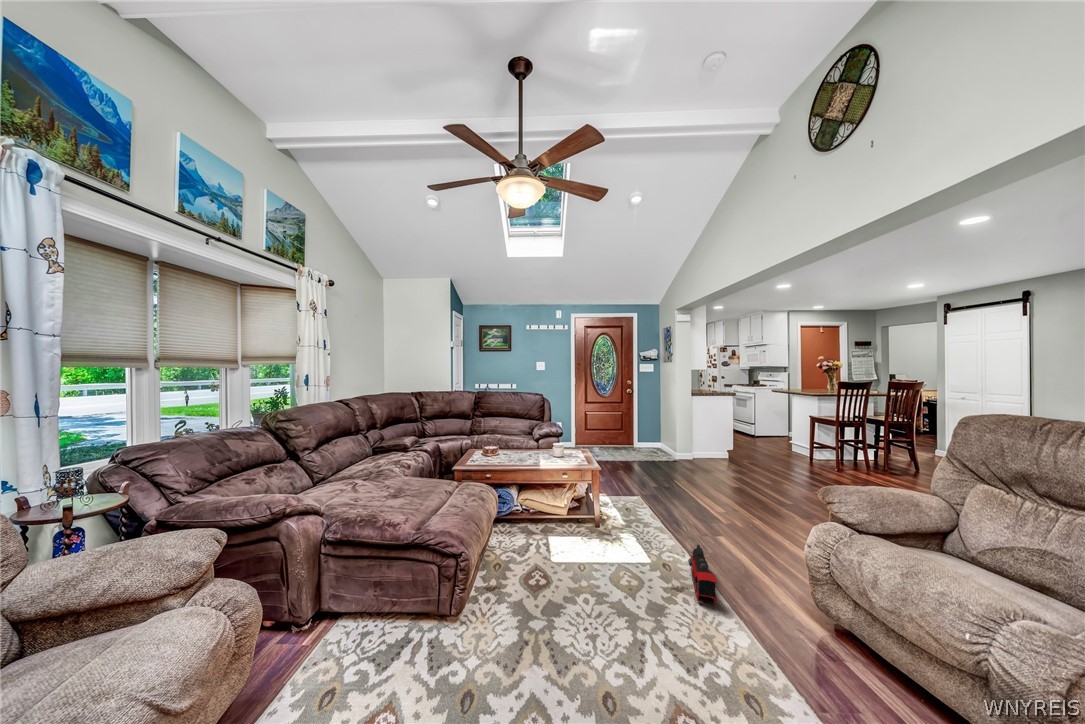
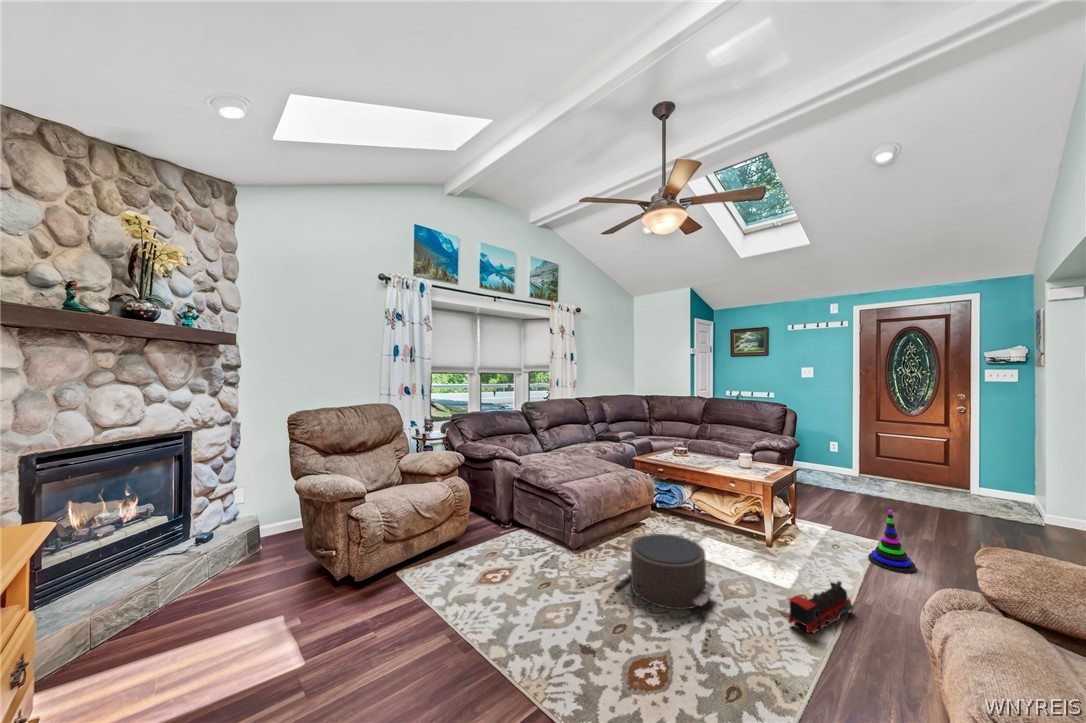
stacking toy: none [652,472,682,520] -> present [868,510,916,573]
pouf: none [539,550,653,650] -> present [616,534,715,610]

